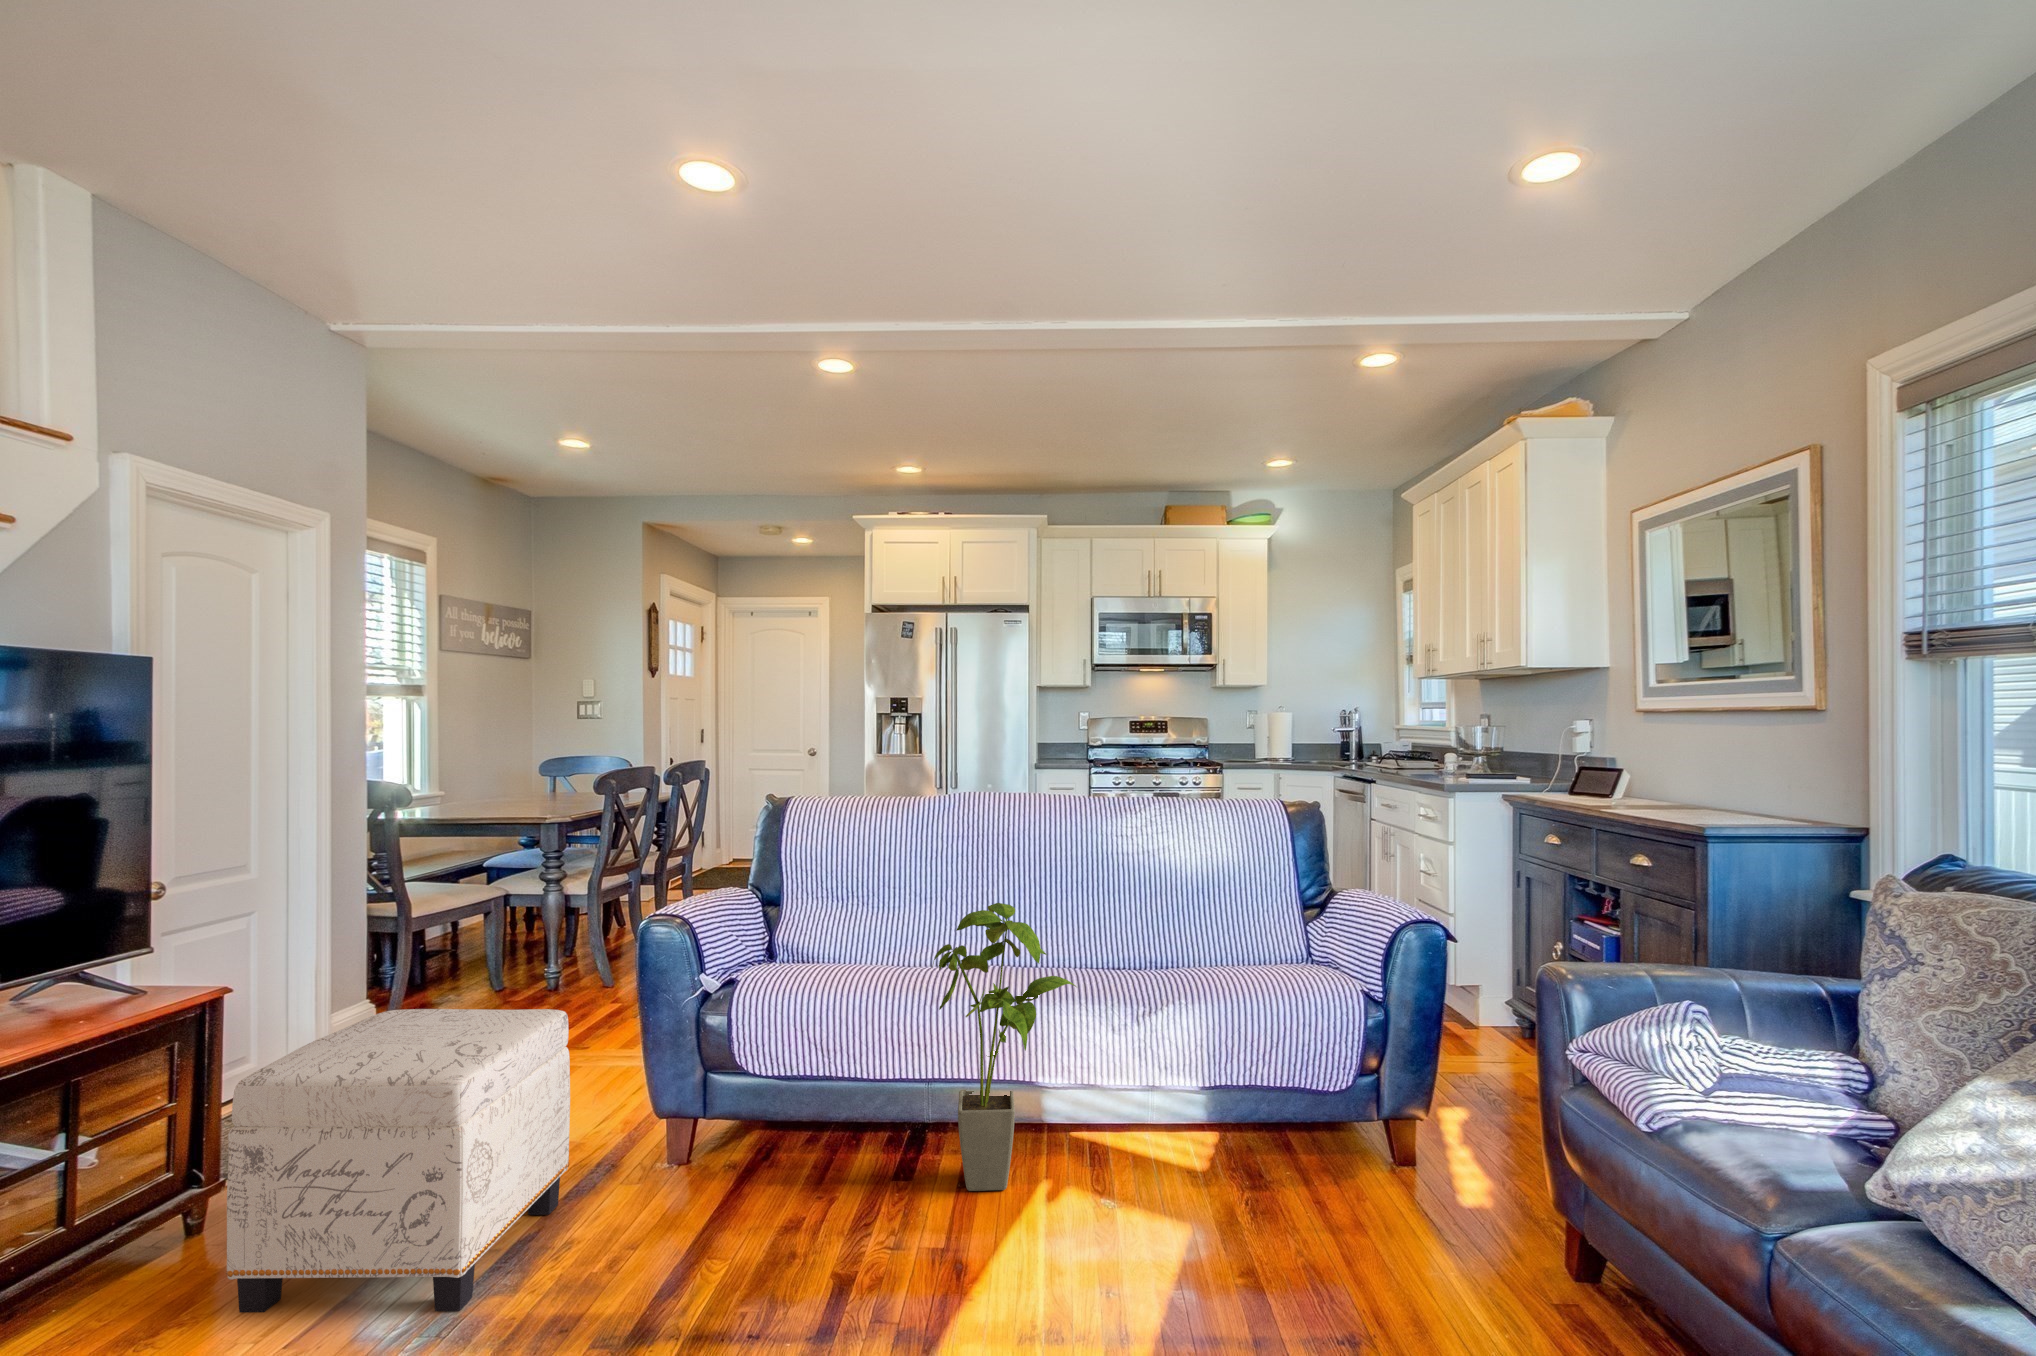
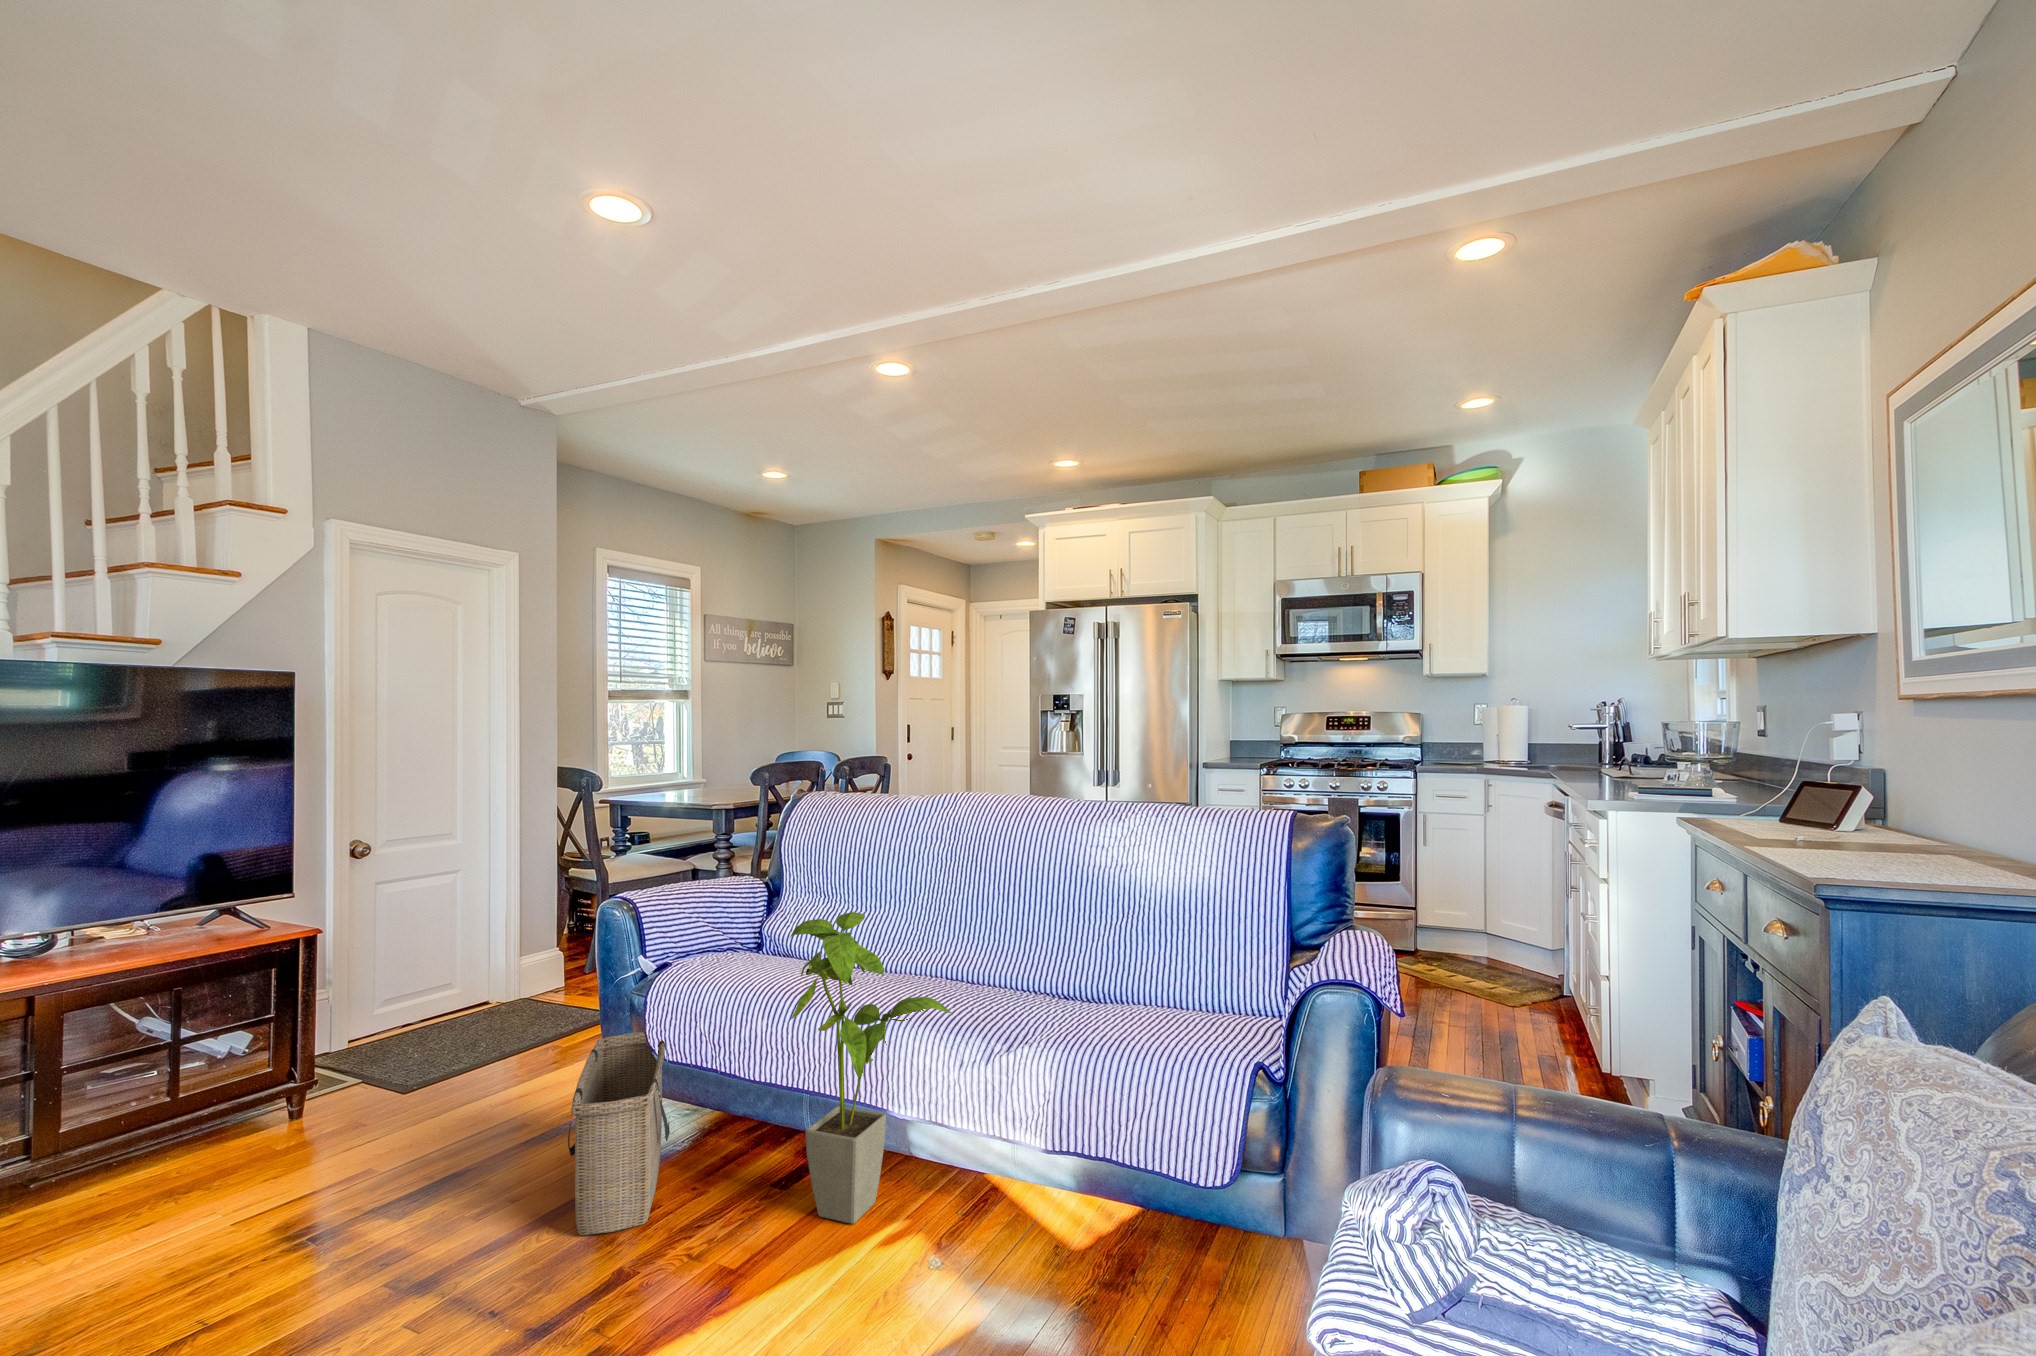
ottoman: present [226,1009,570,1312] -> none [218,961,517,1232]
basket: none [671,1051,819,1252] -> present [568,1032,671,1235]

